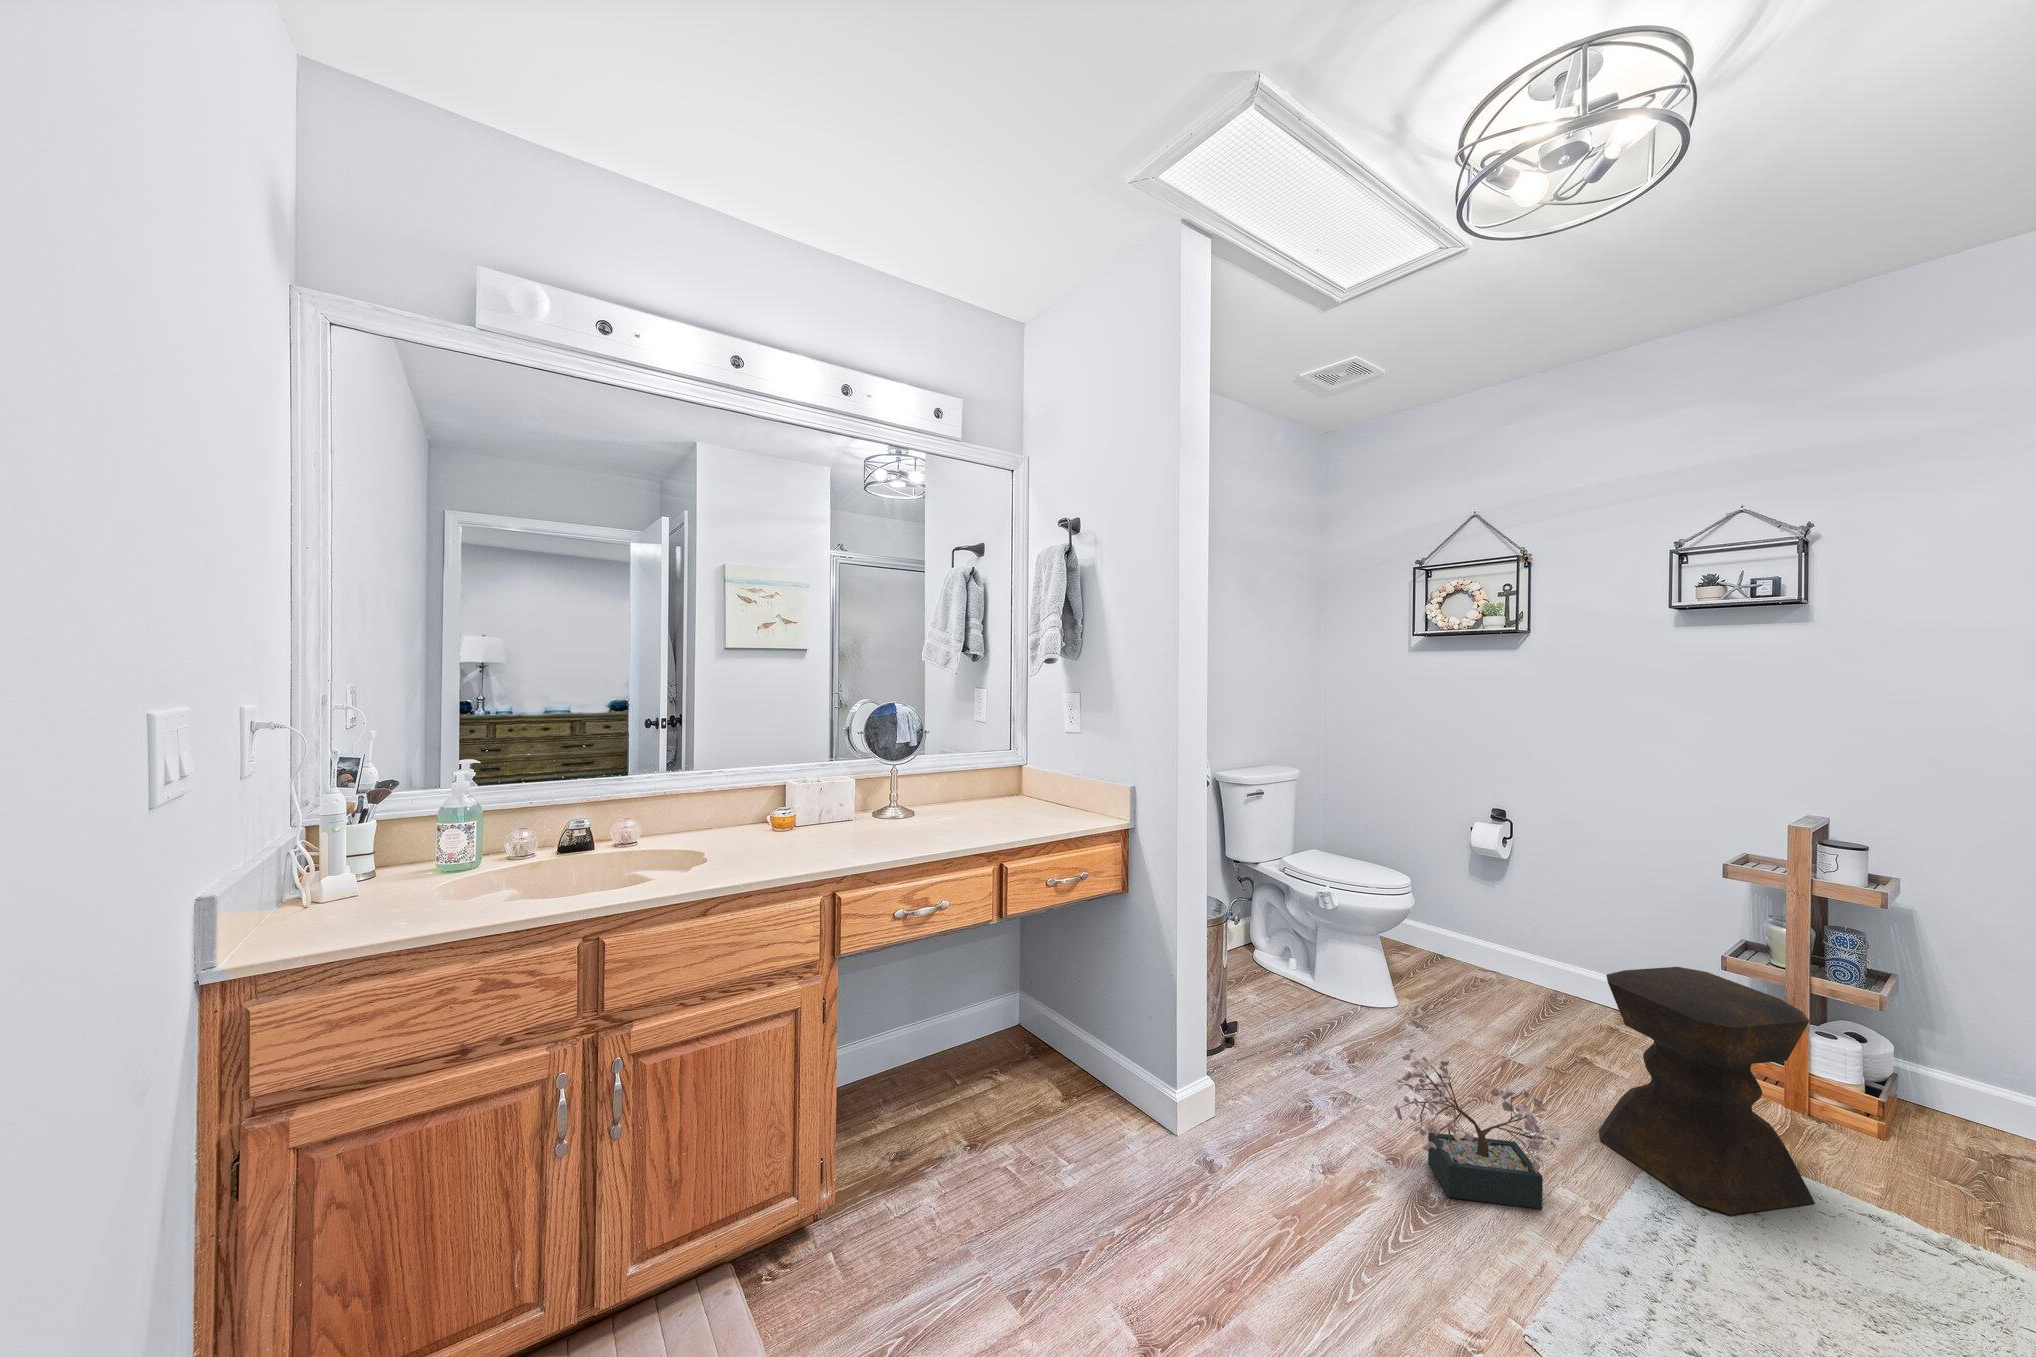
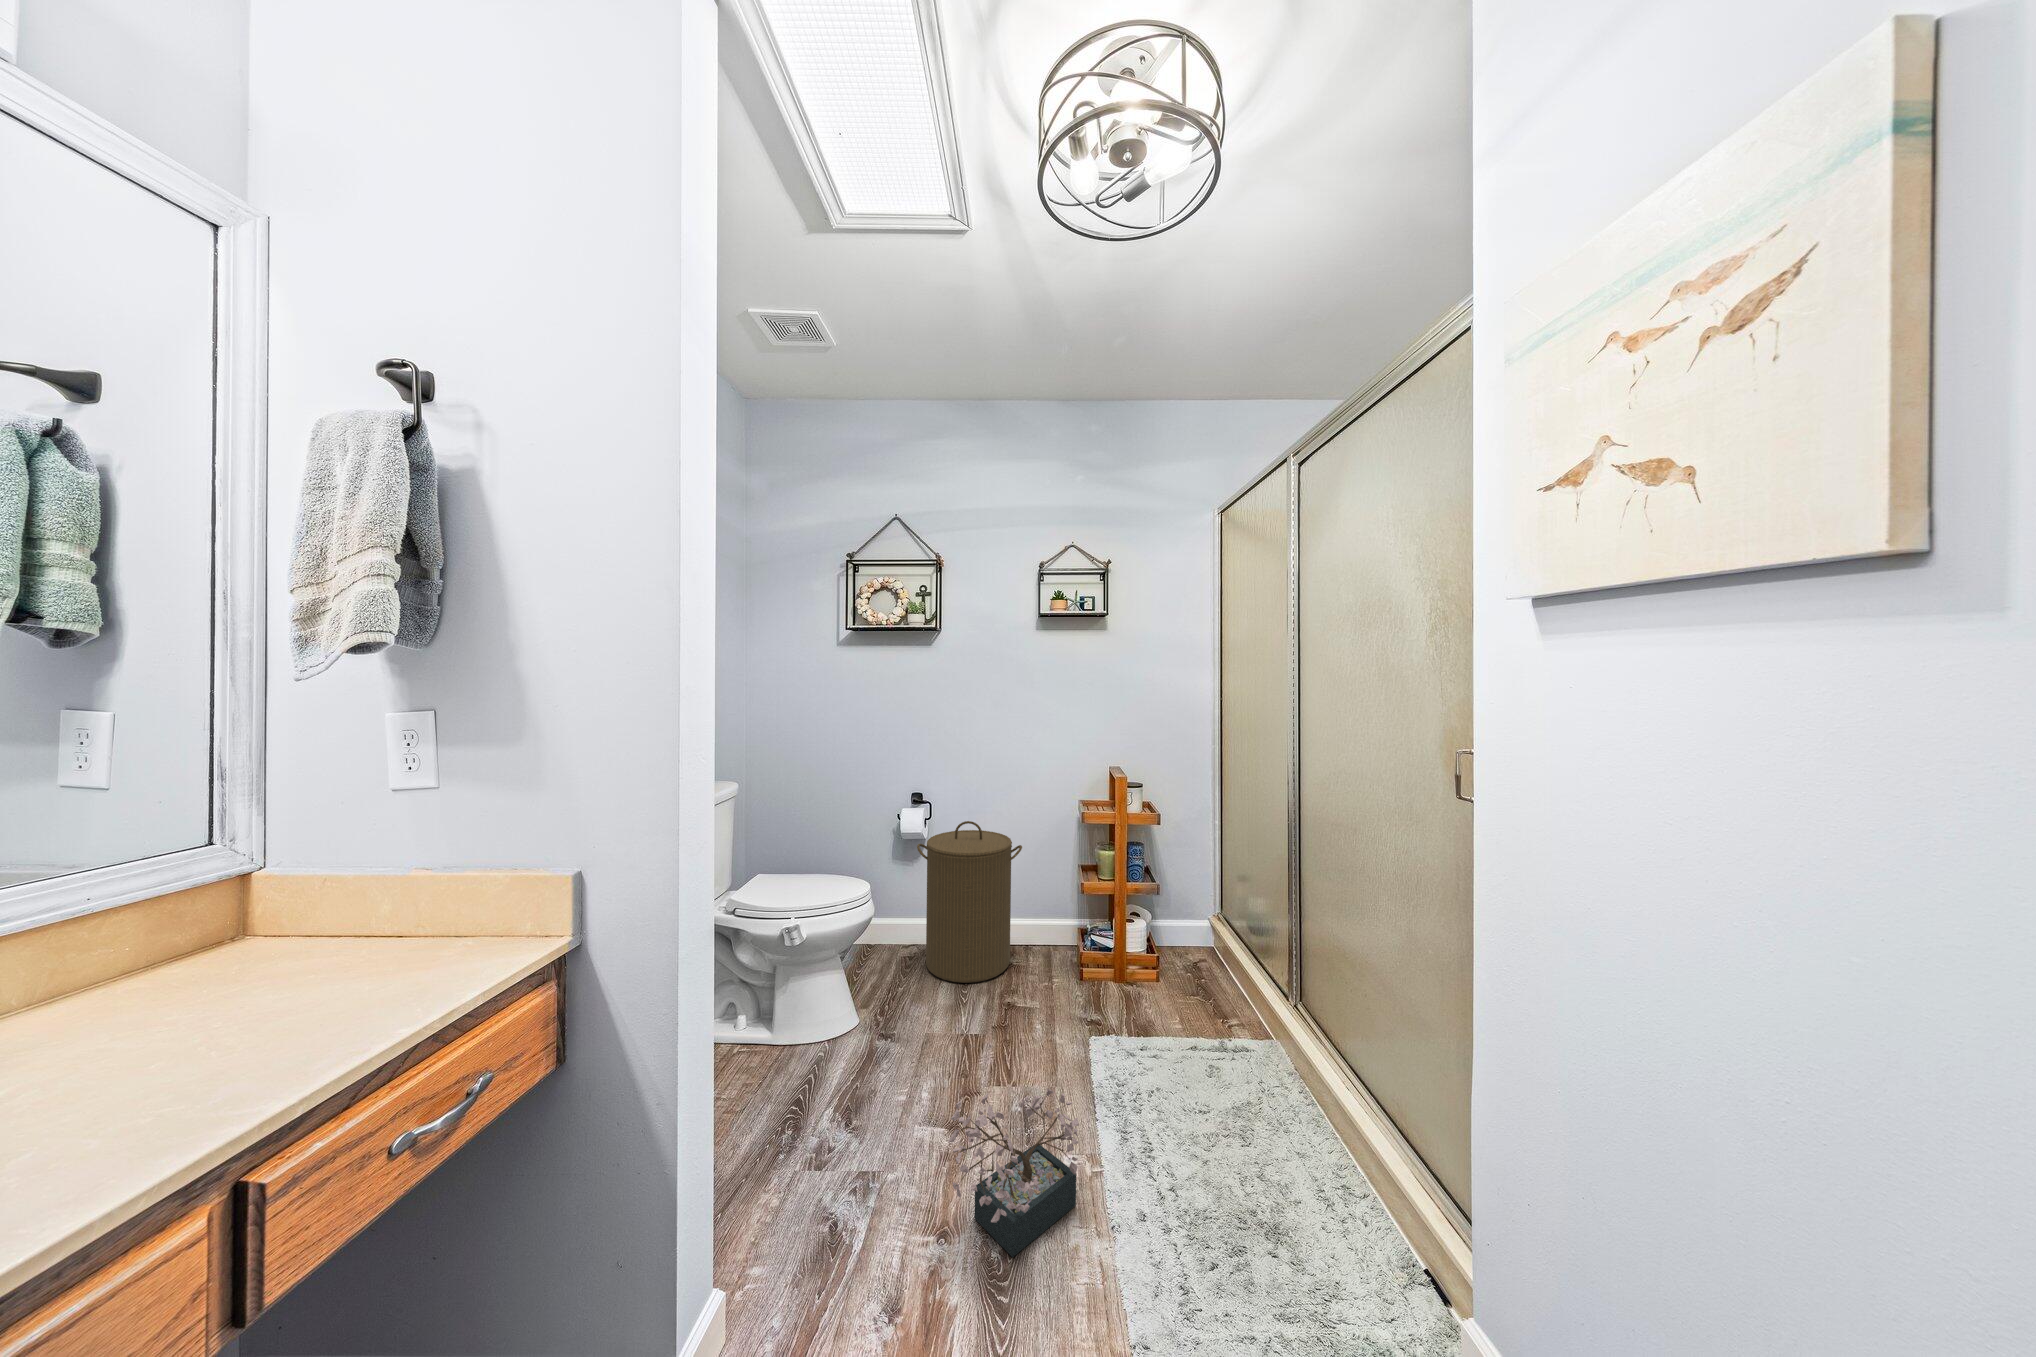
laundry hamper: none [1485,846,1630,1032] -> present [917,821,1022,983]
stool: present [1599,967,1815,1215] -> none [1057,910,1181,1114]

